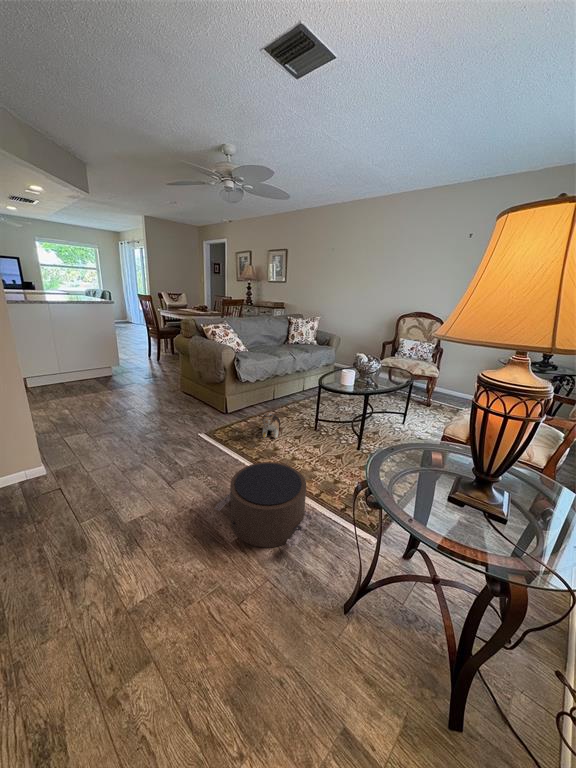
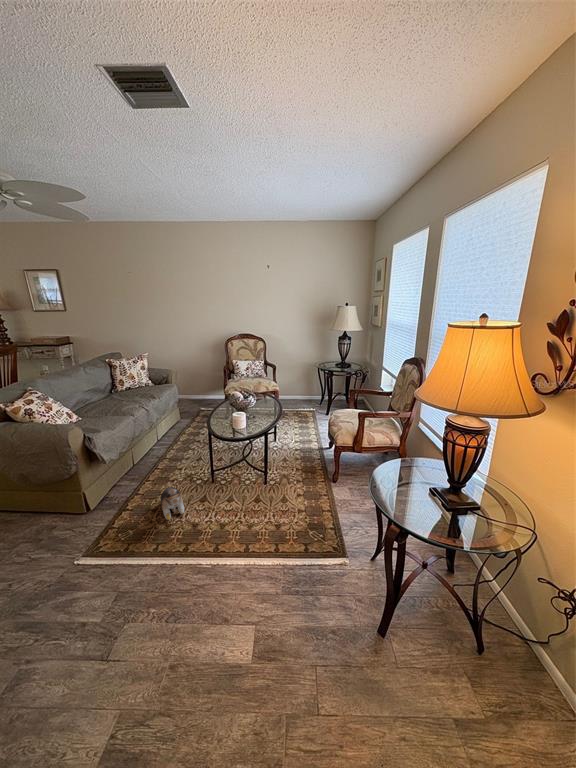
pouf: present [214,462,314,548] -> none [205,539,316,652]

